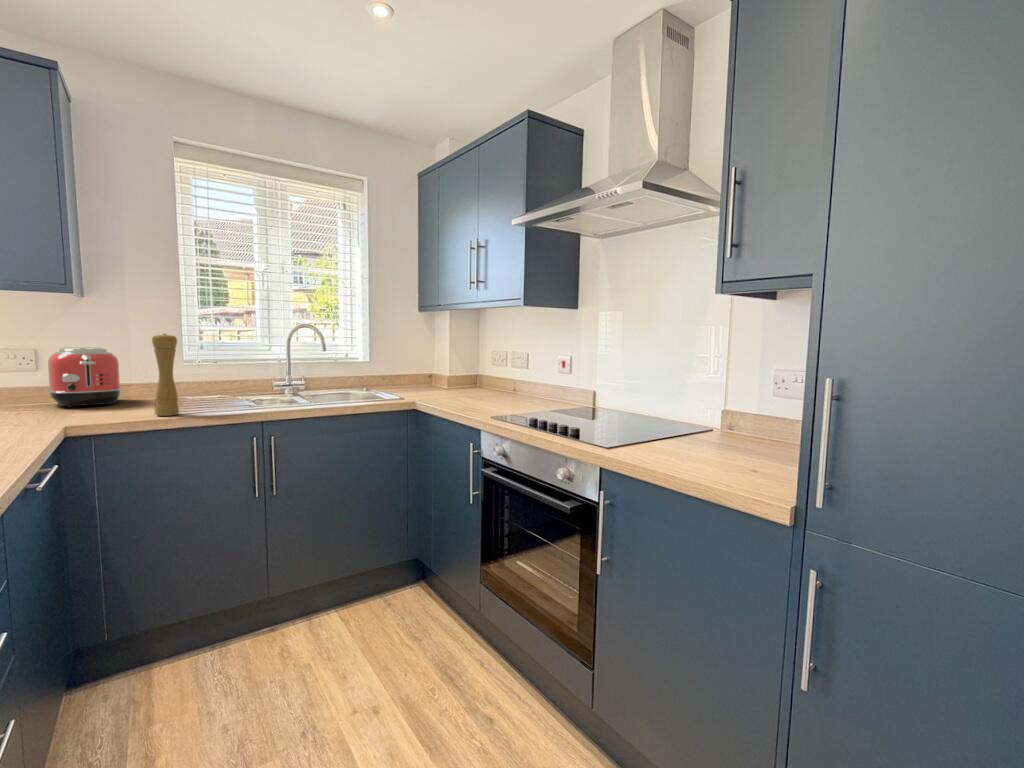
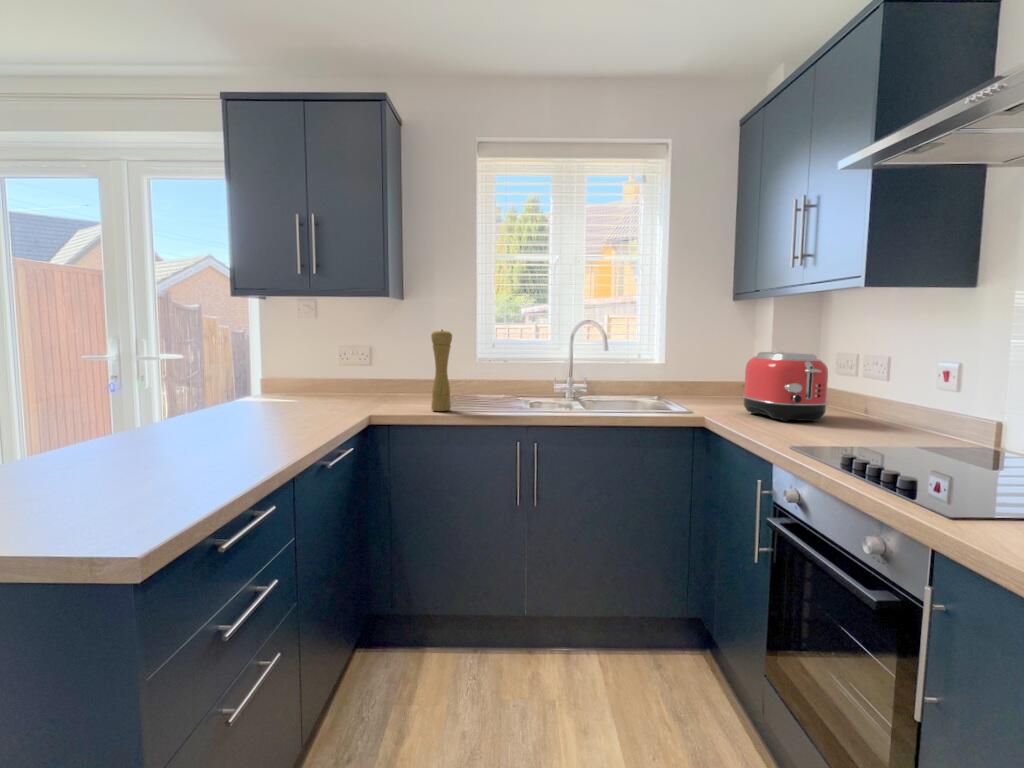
toaster: present [48,347,121,408] -> present [743,352,828,421]

